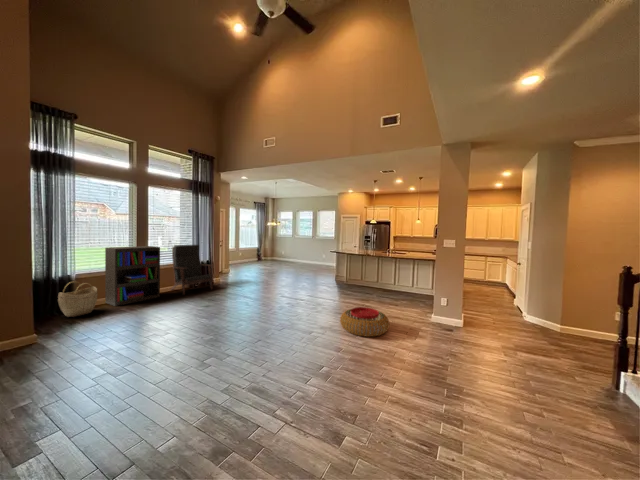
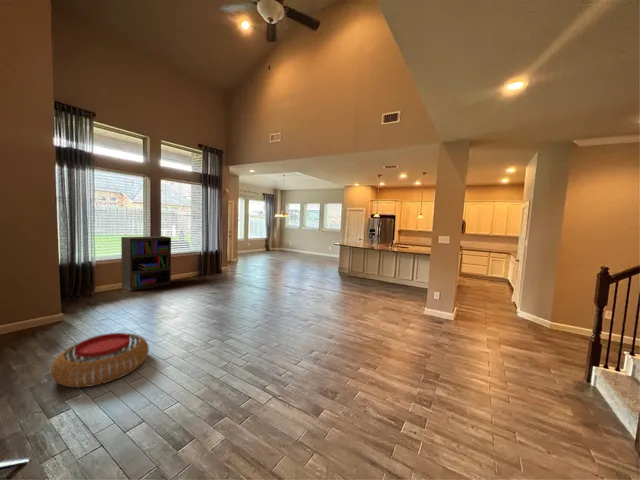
lounge chair: present [171,245,212,294] -> none [181,235,222,282]
woven basket: present [58,283,97,317] -> none [80,268,115,300]
pouf: present [340,307,389,337] -> present [51,333,149,388]

